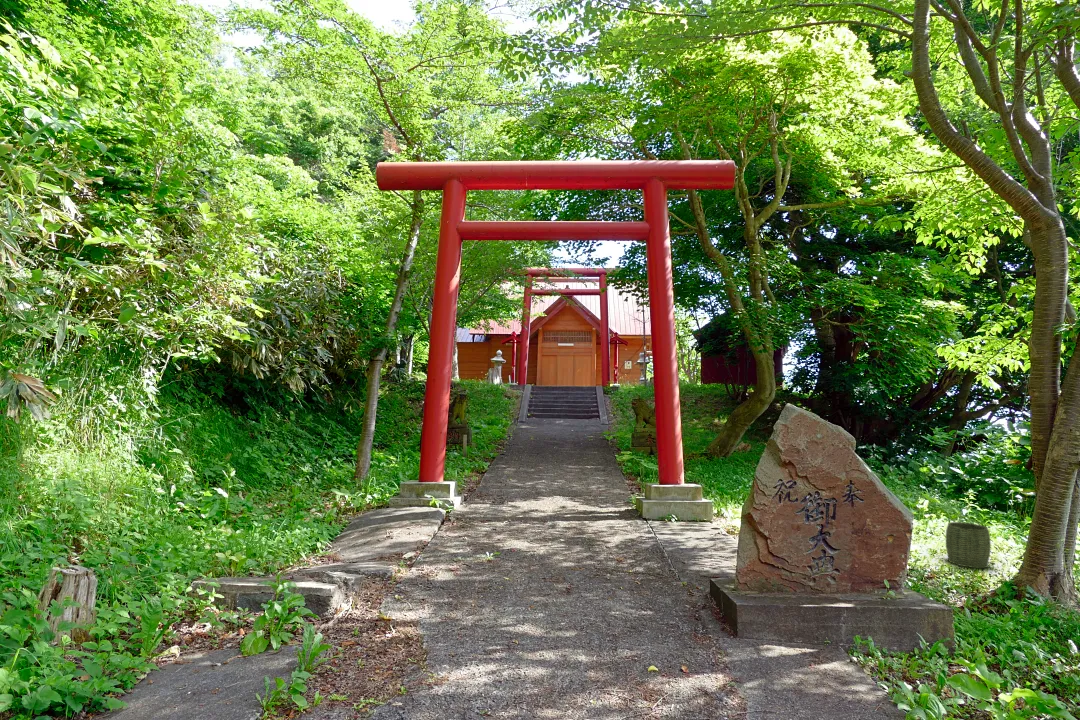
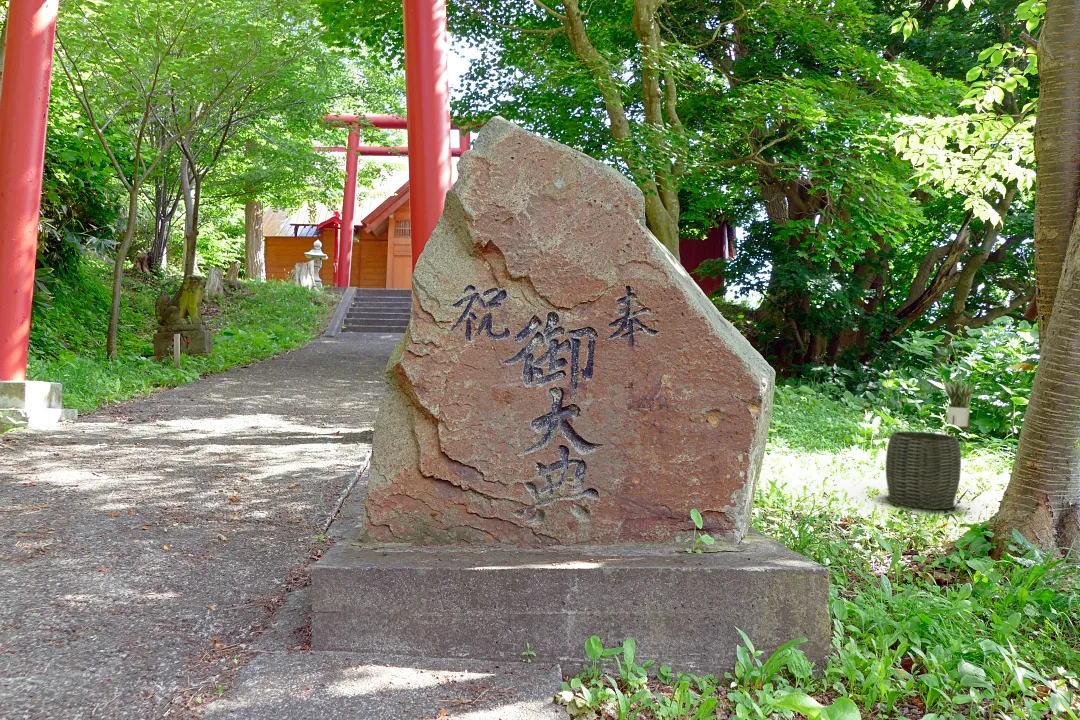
potted plant: none [964,471,986,515] -> present [943,375,974,442]

